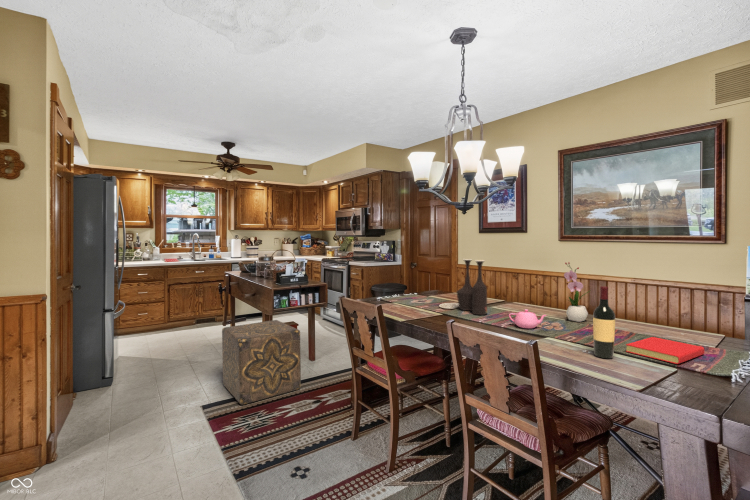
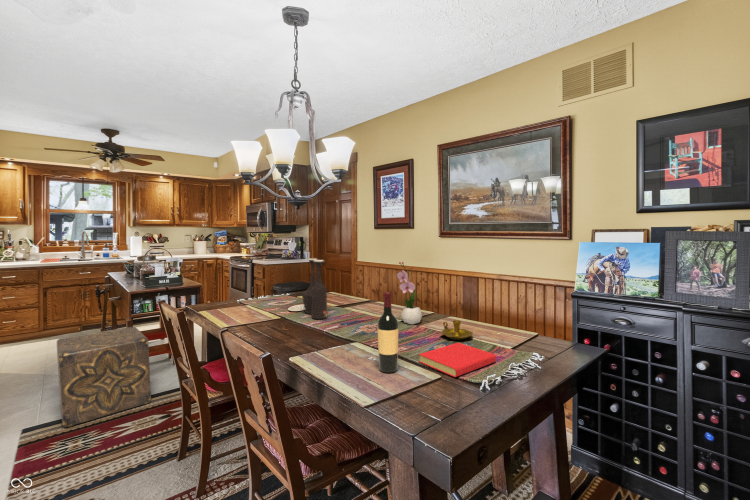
teapot: present [509,309,546,328] -> none [333,314,368,335]
candlestick: none [619,318,658,336] -> present [440,320,473,340]

